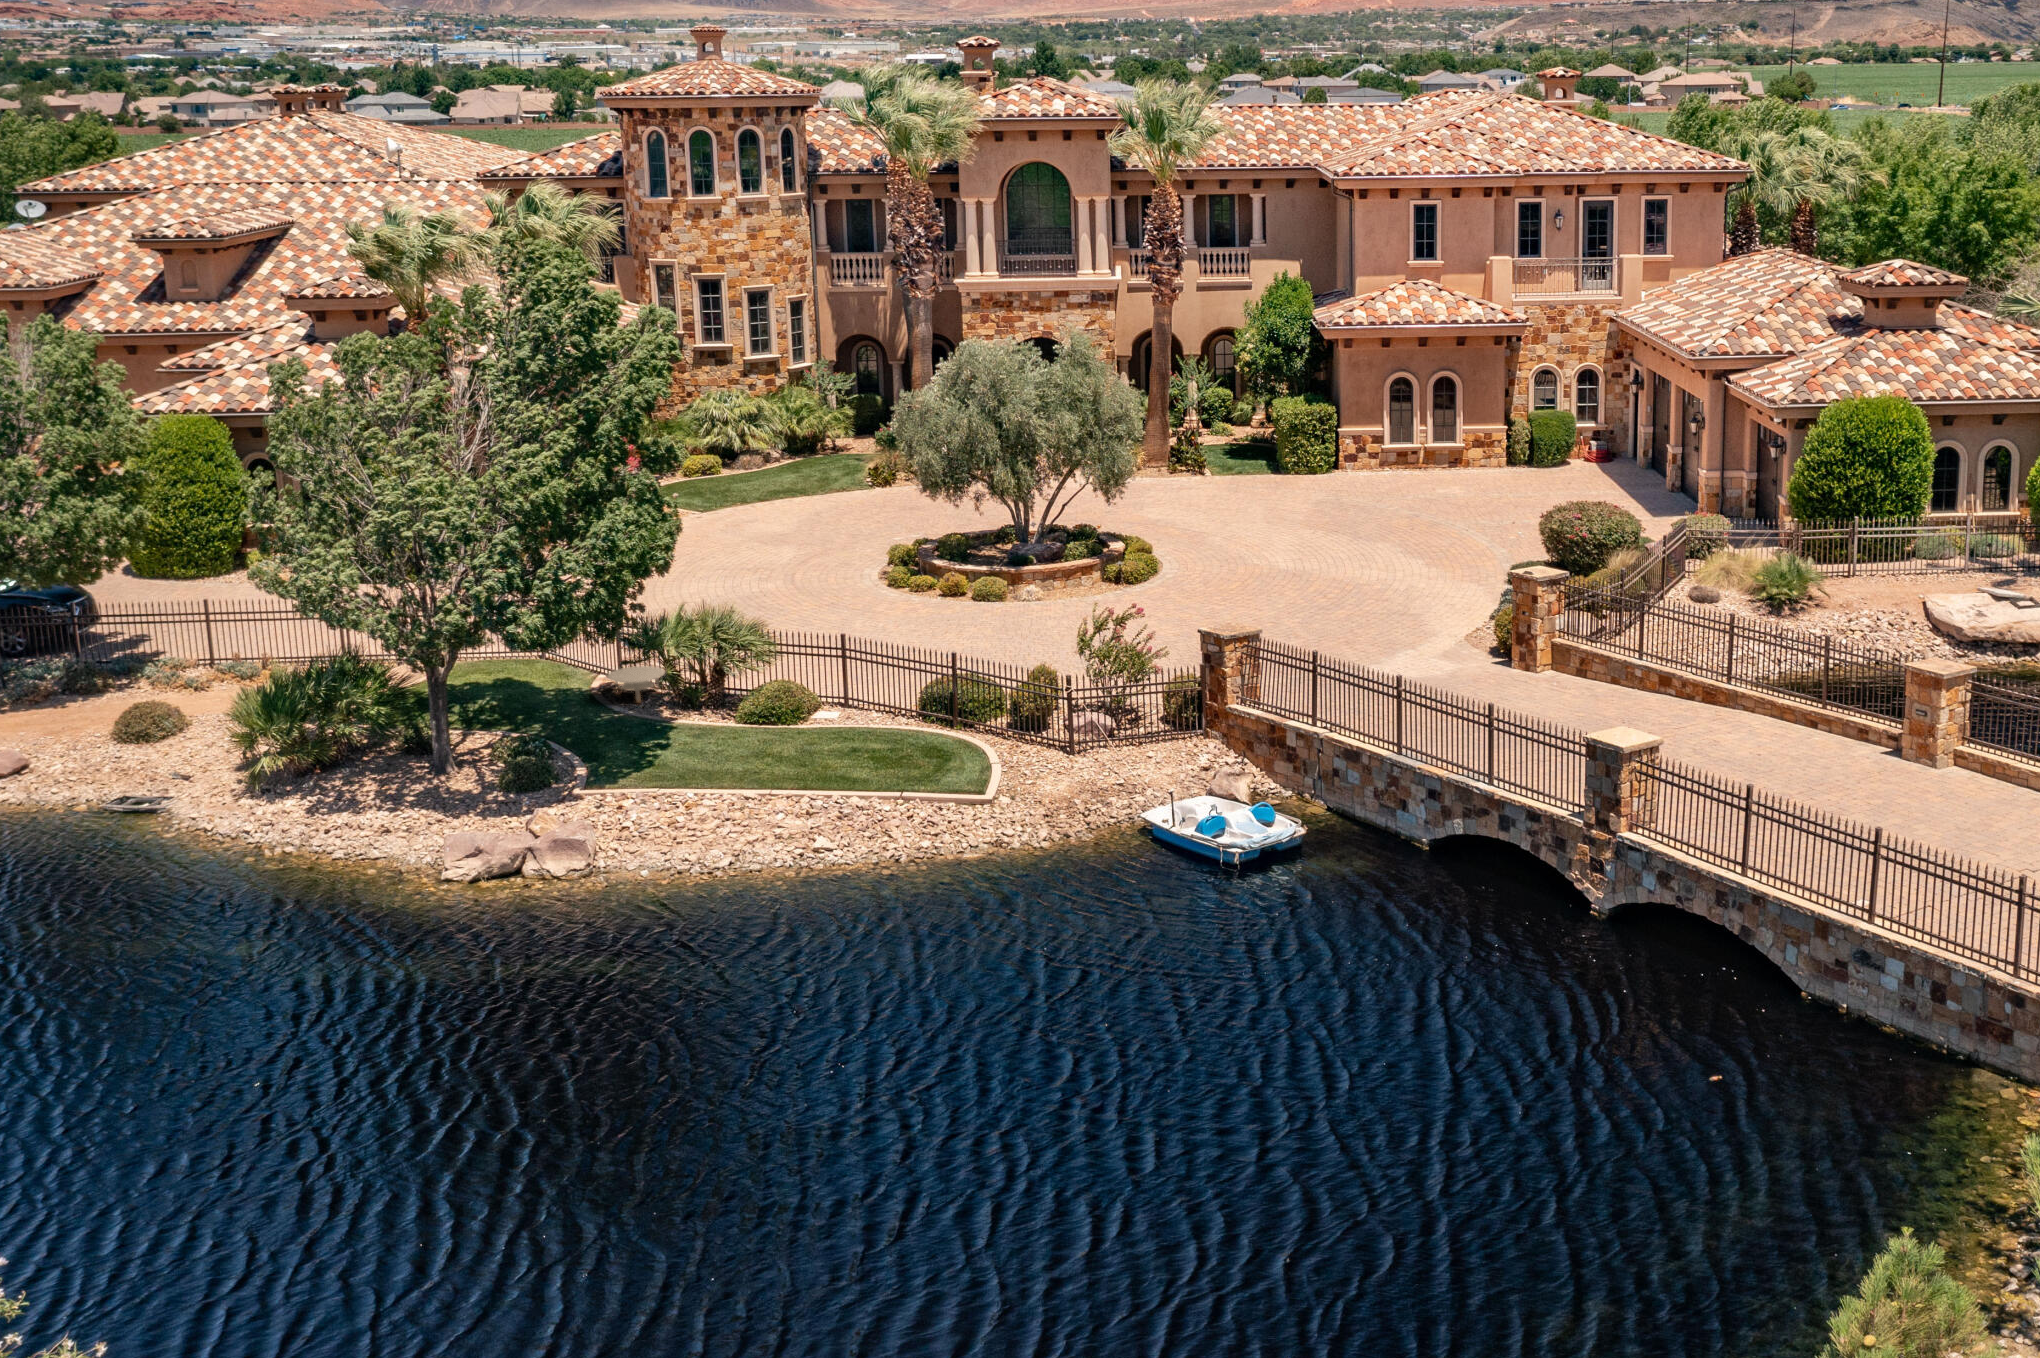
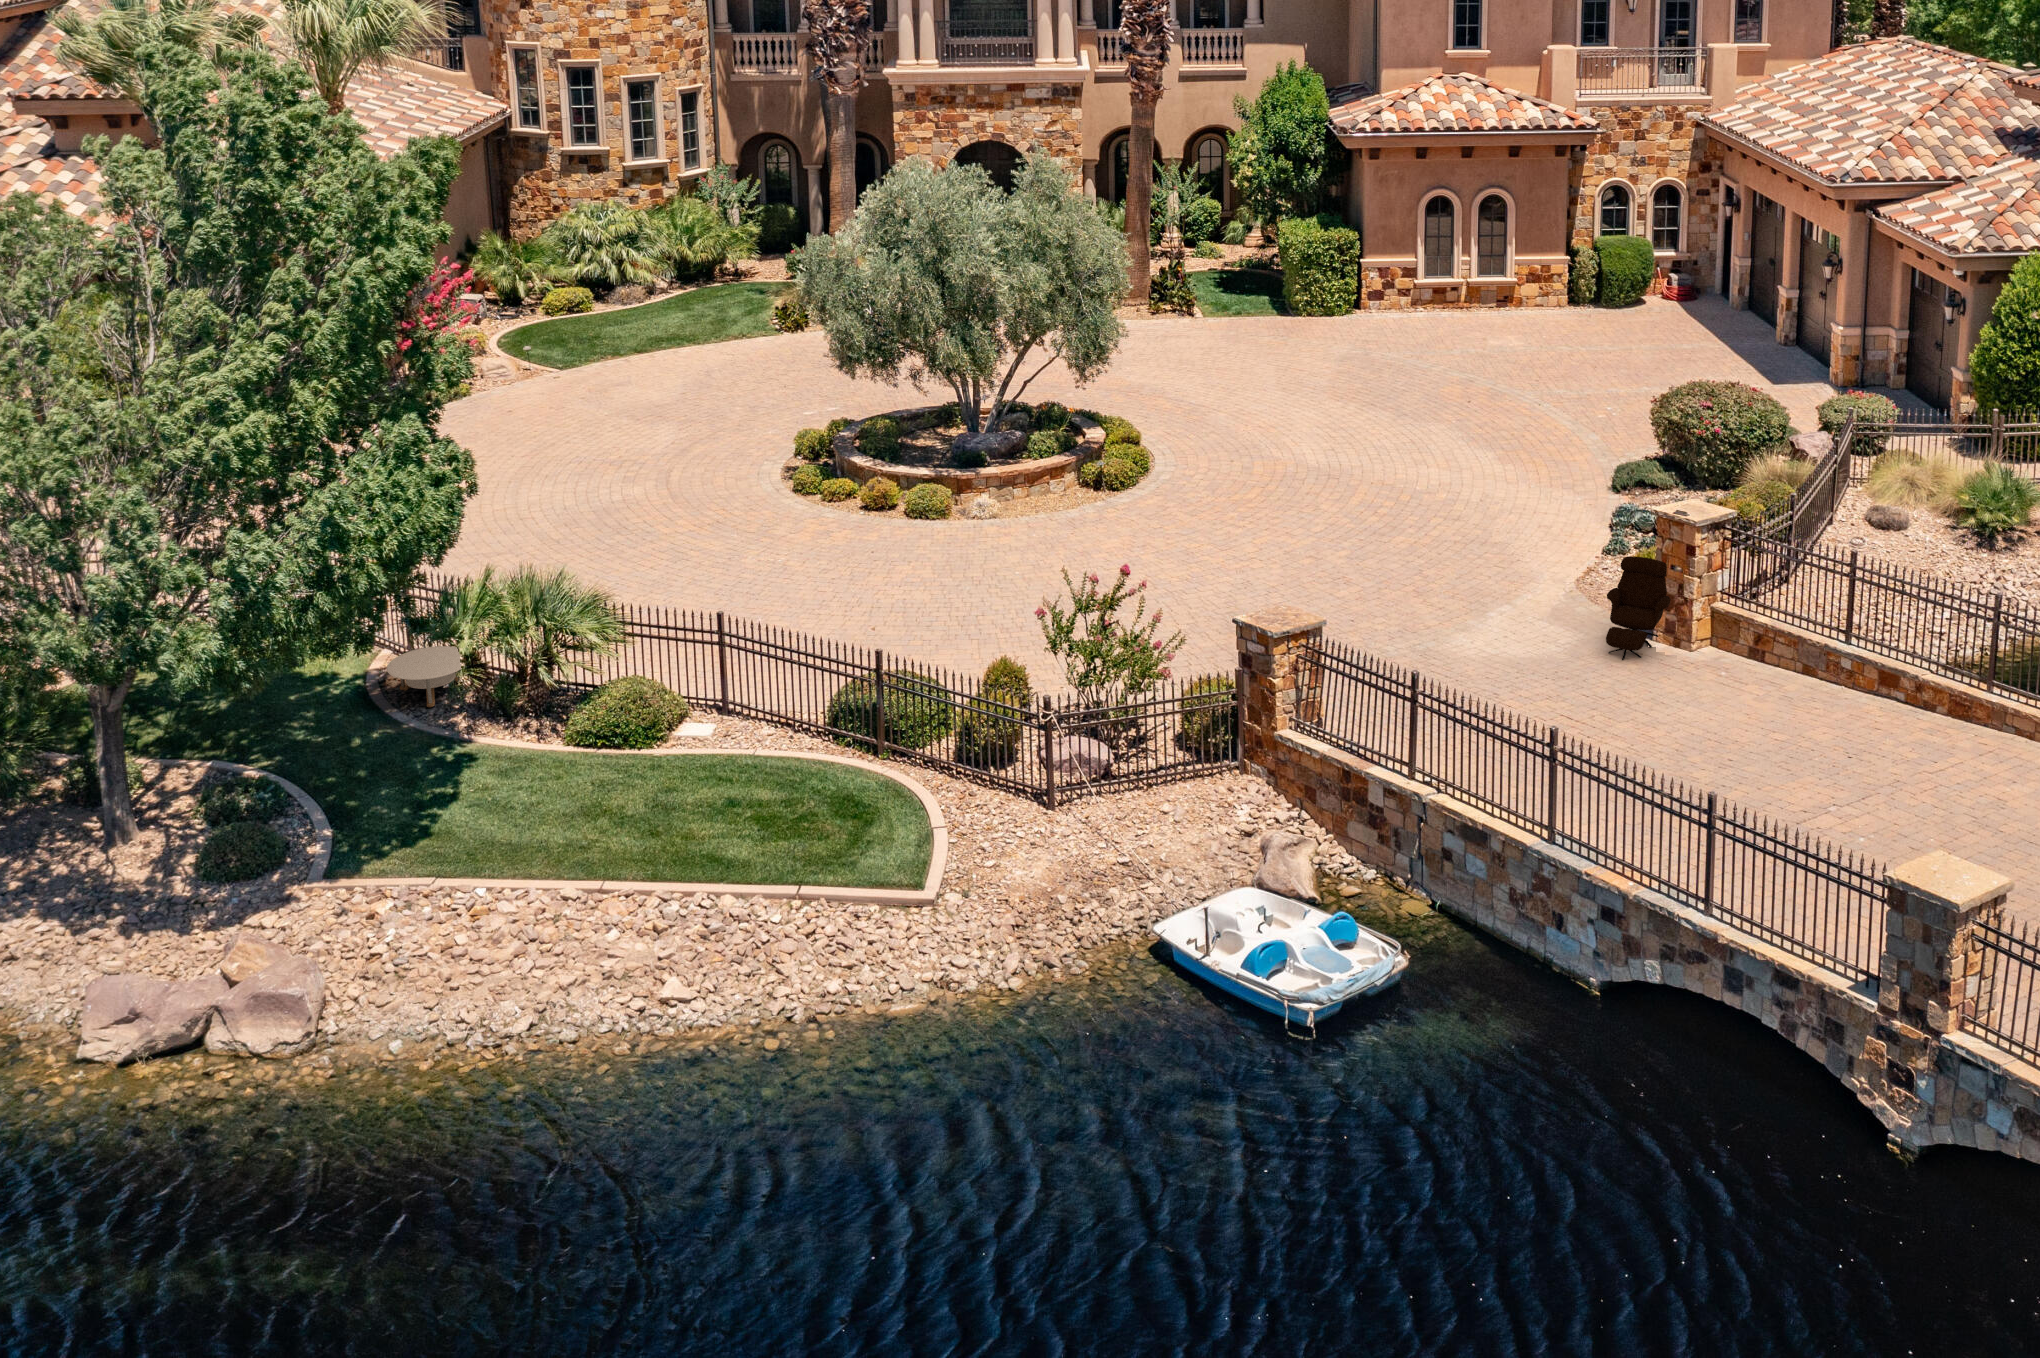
lounge chair: none [1467,600,1516,669] -> present [1606,556,1671,660]

